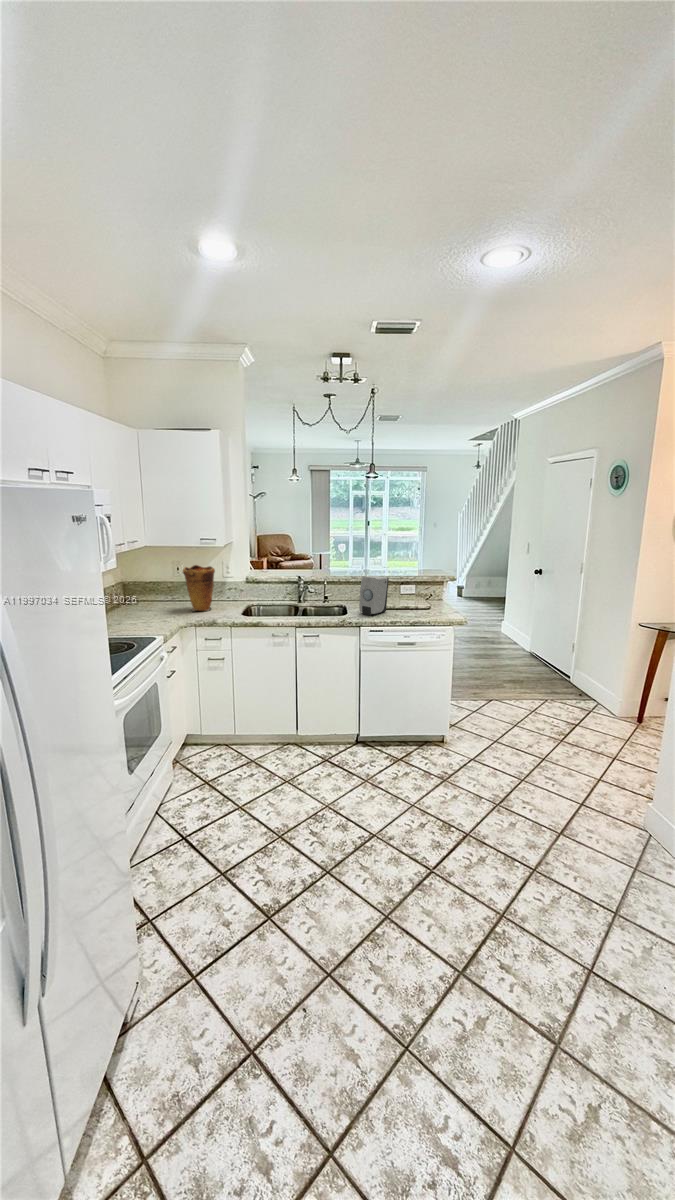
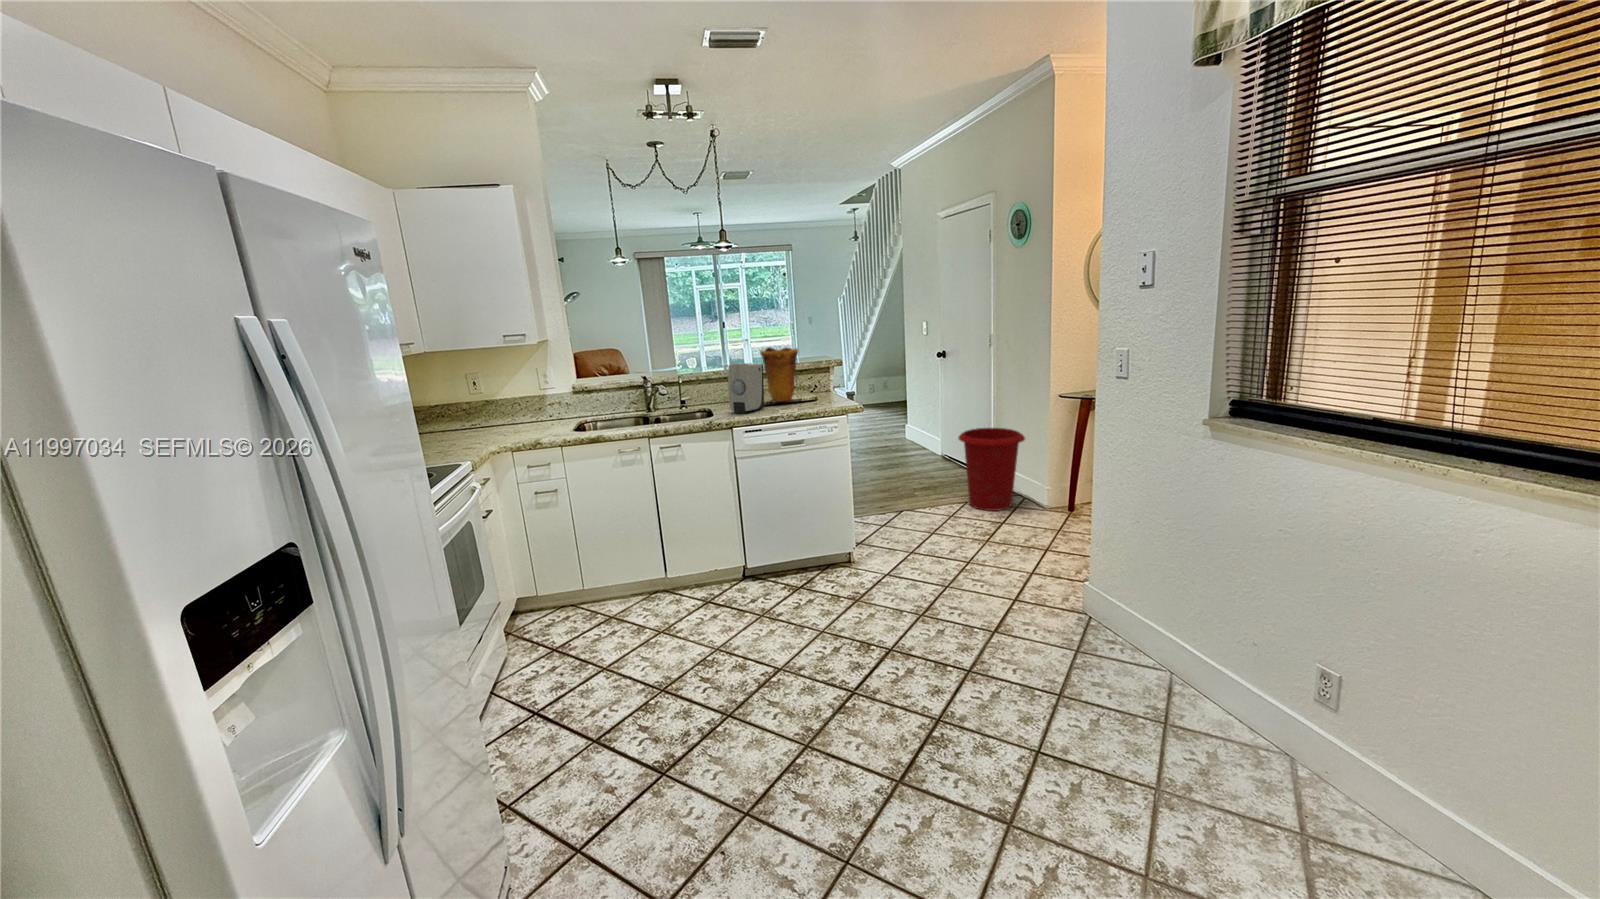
vase: present [183,565,215,611] -> present [760,347,798,402]
waste bin: none [544,639,603,710] -> present [959,428,1025,511]

